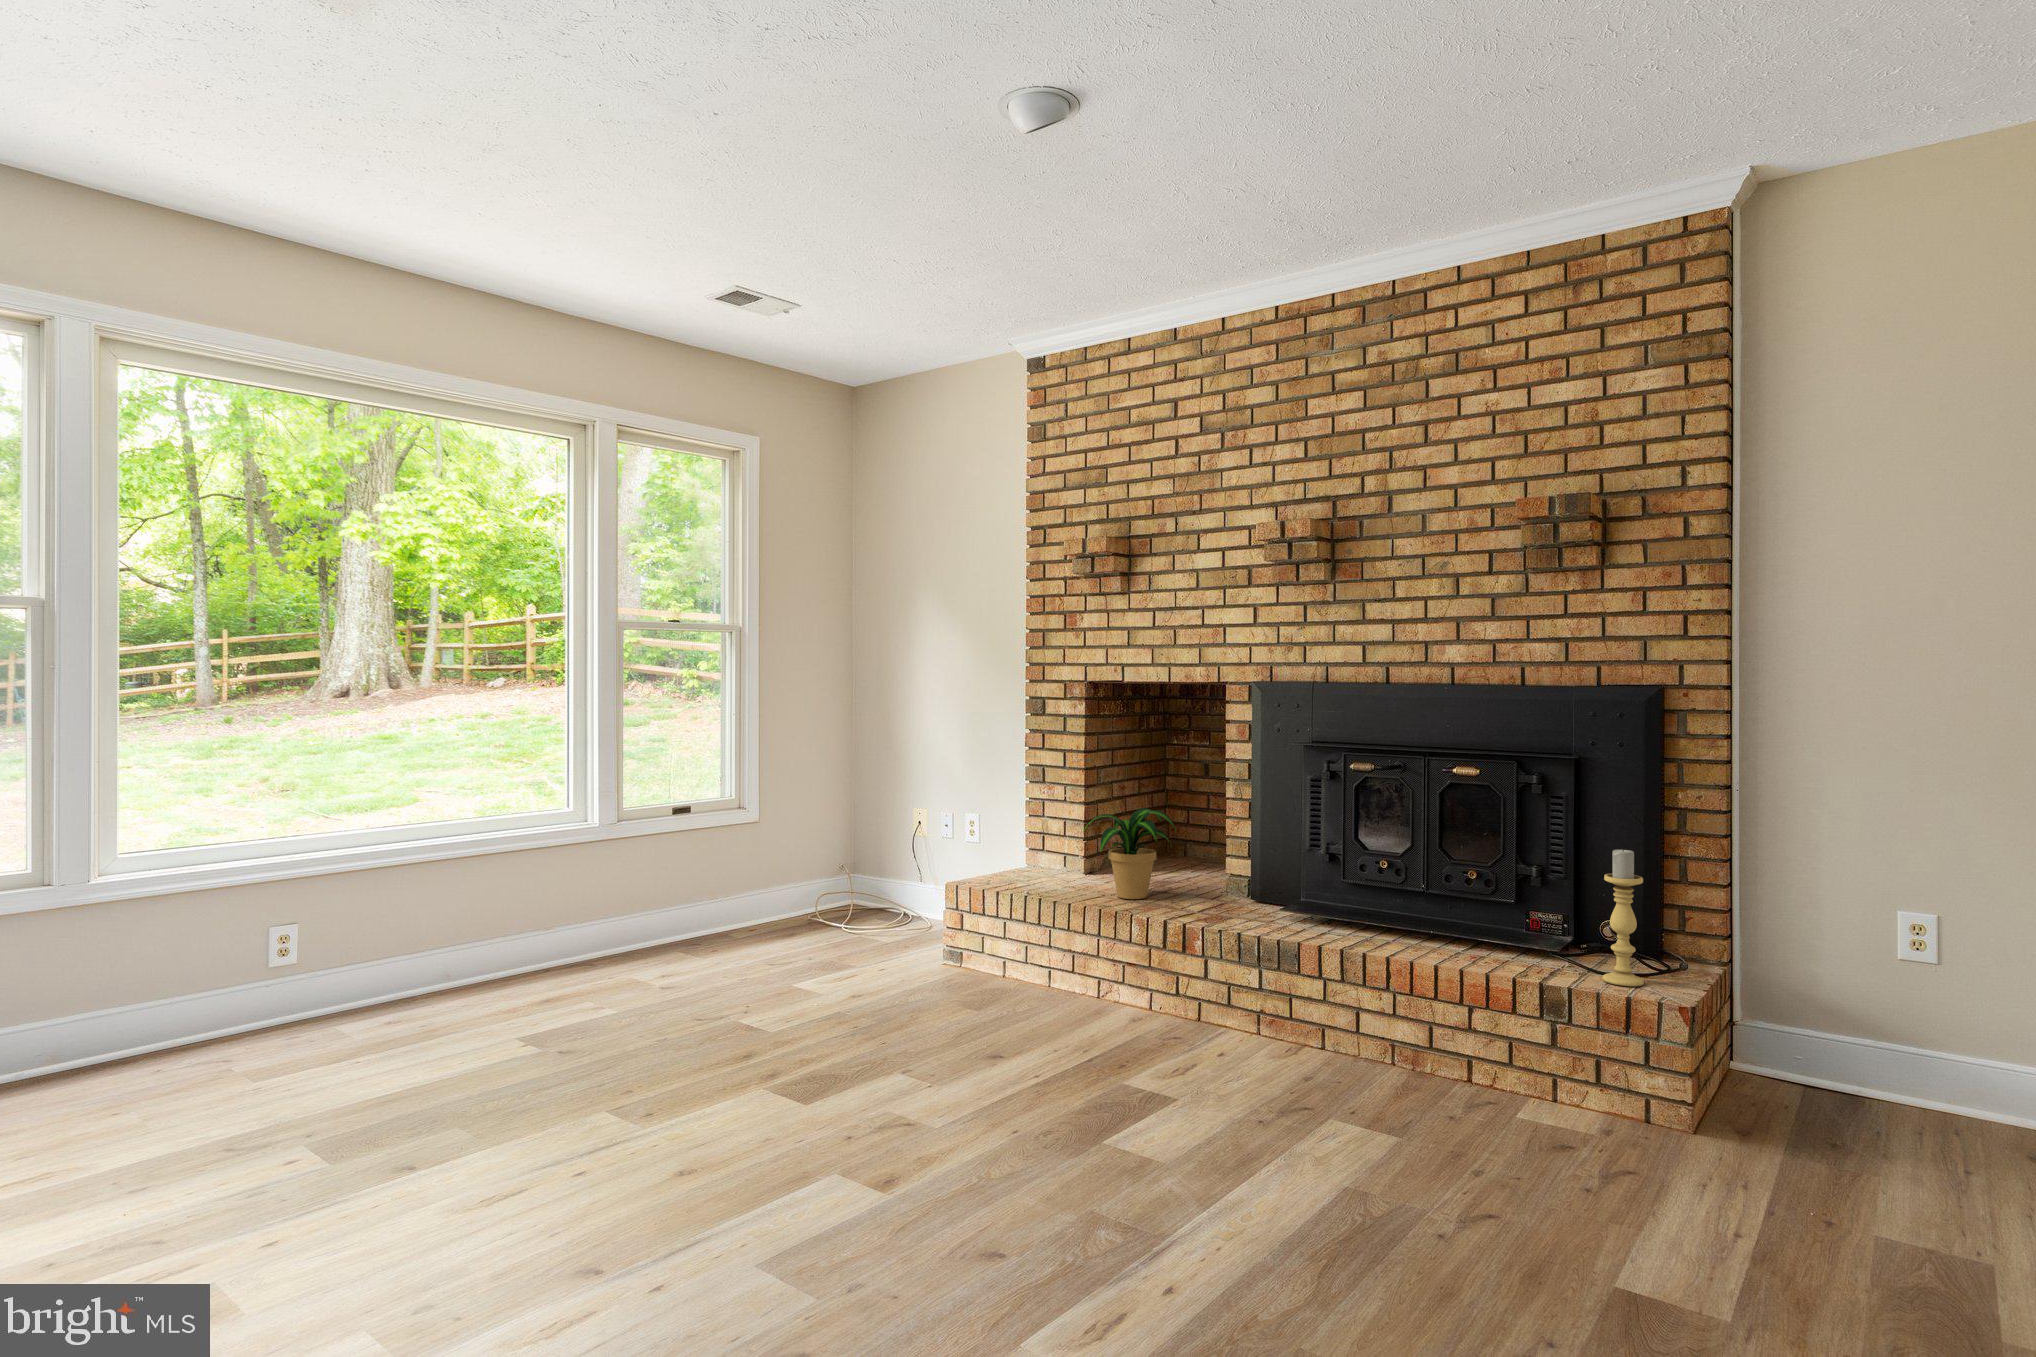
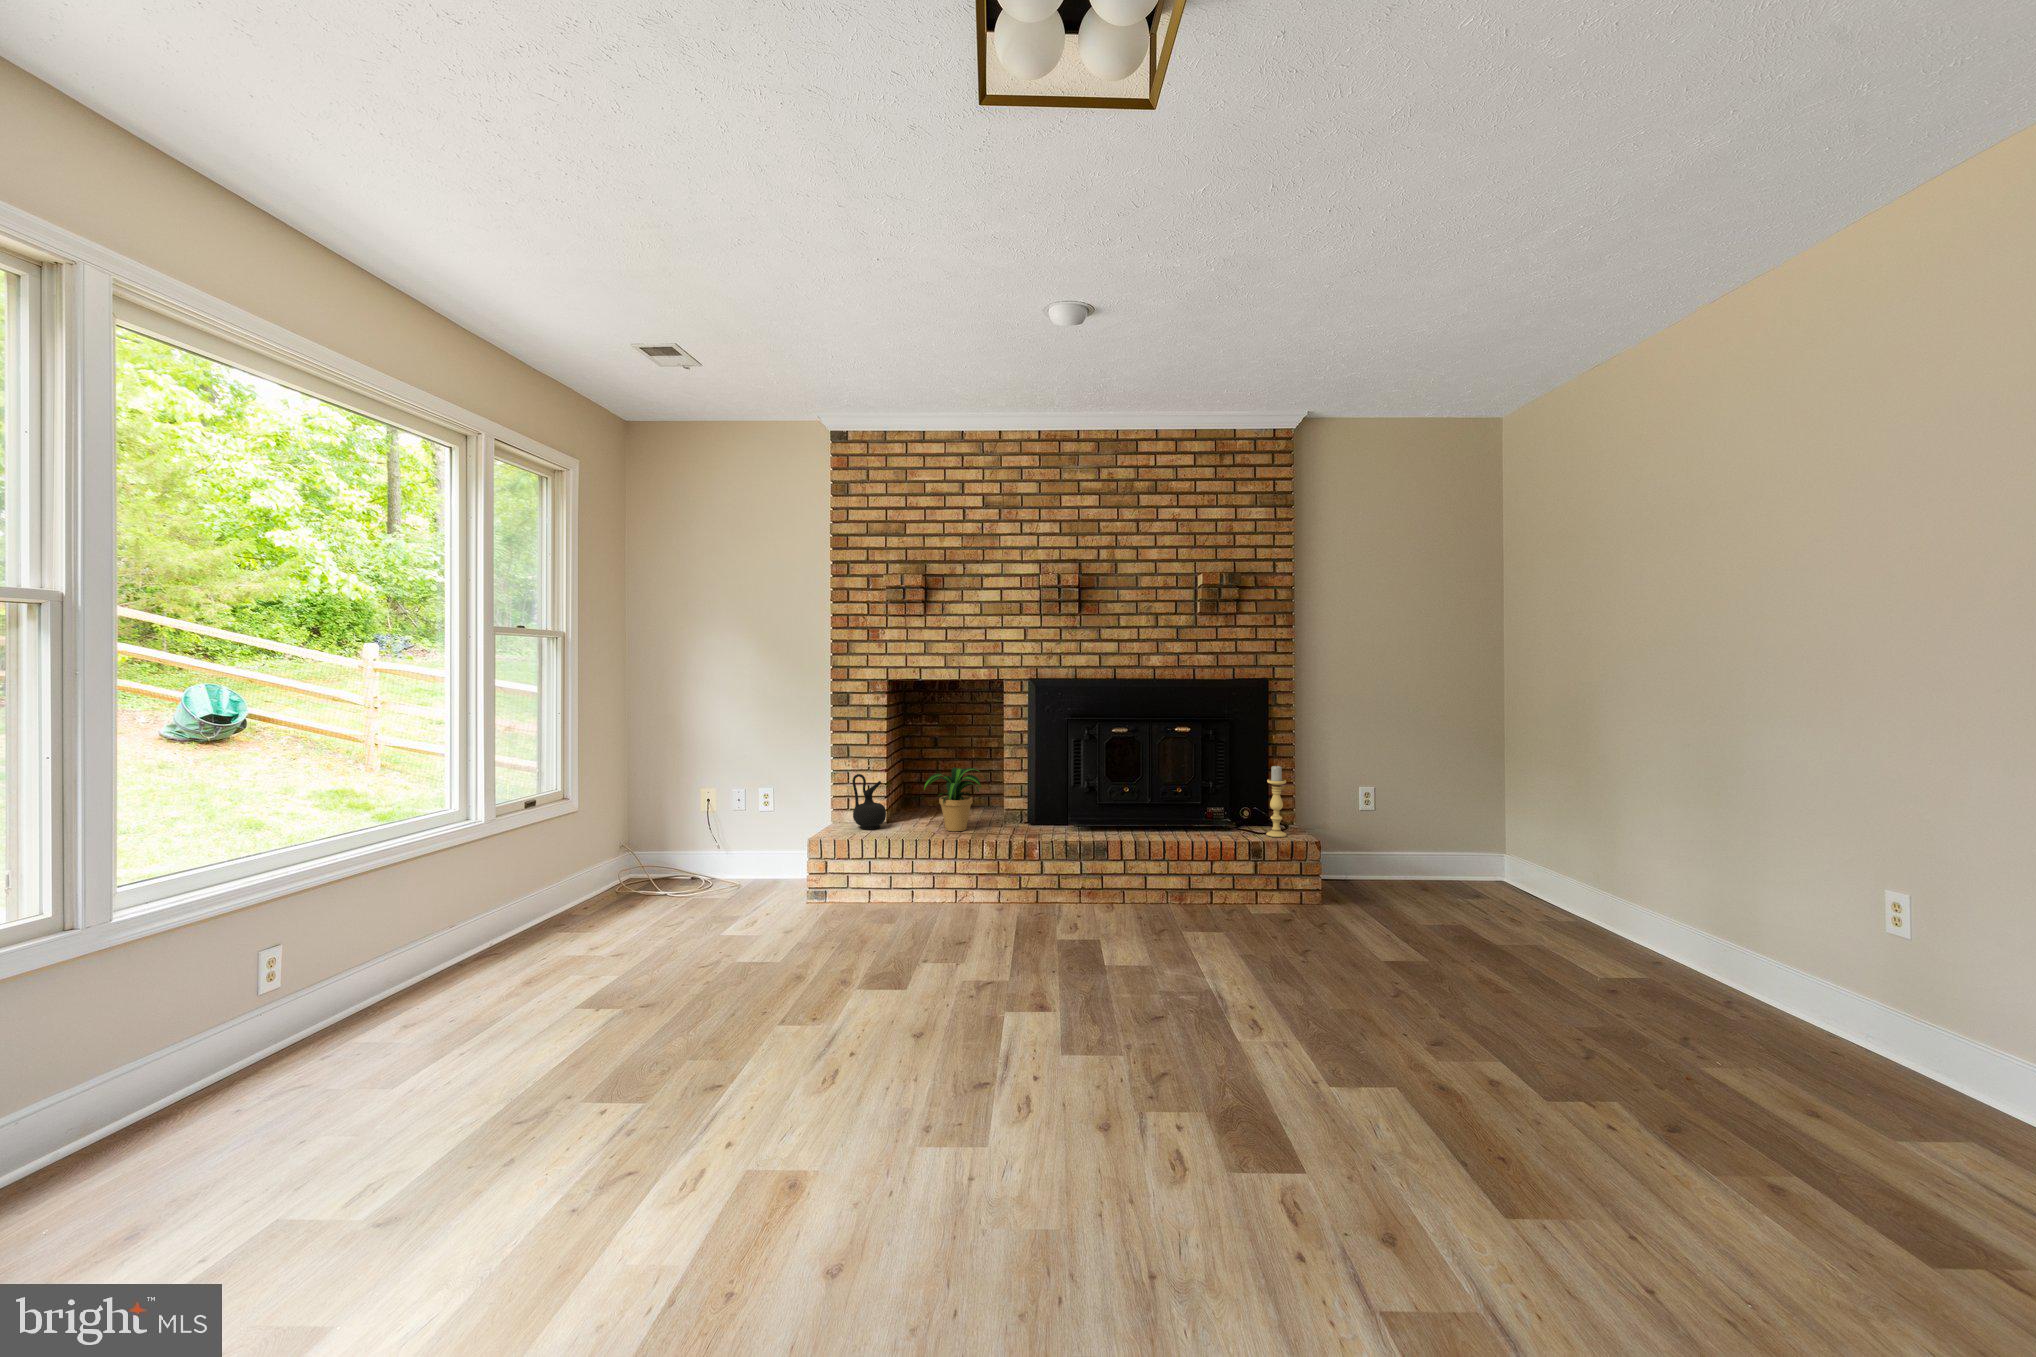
ceramic jug: none [1018,807,1061,882] -> present [852,774,886,829]

